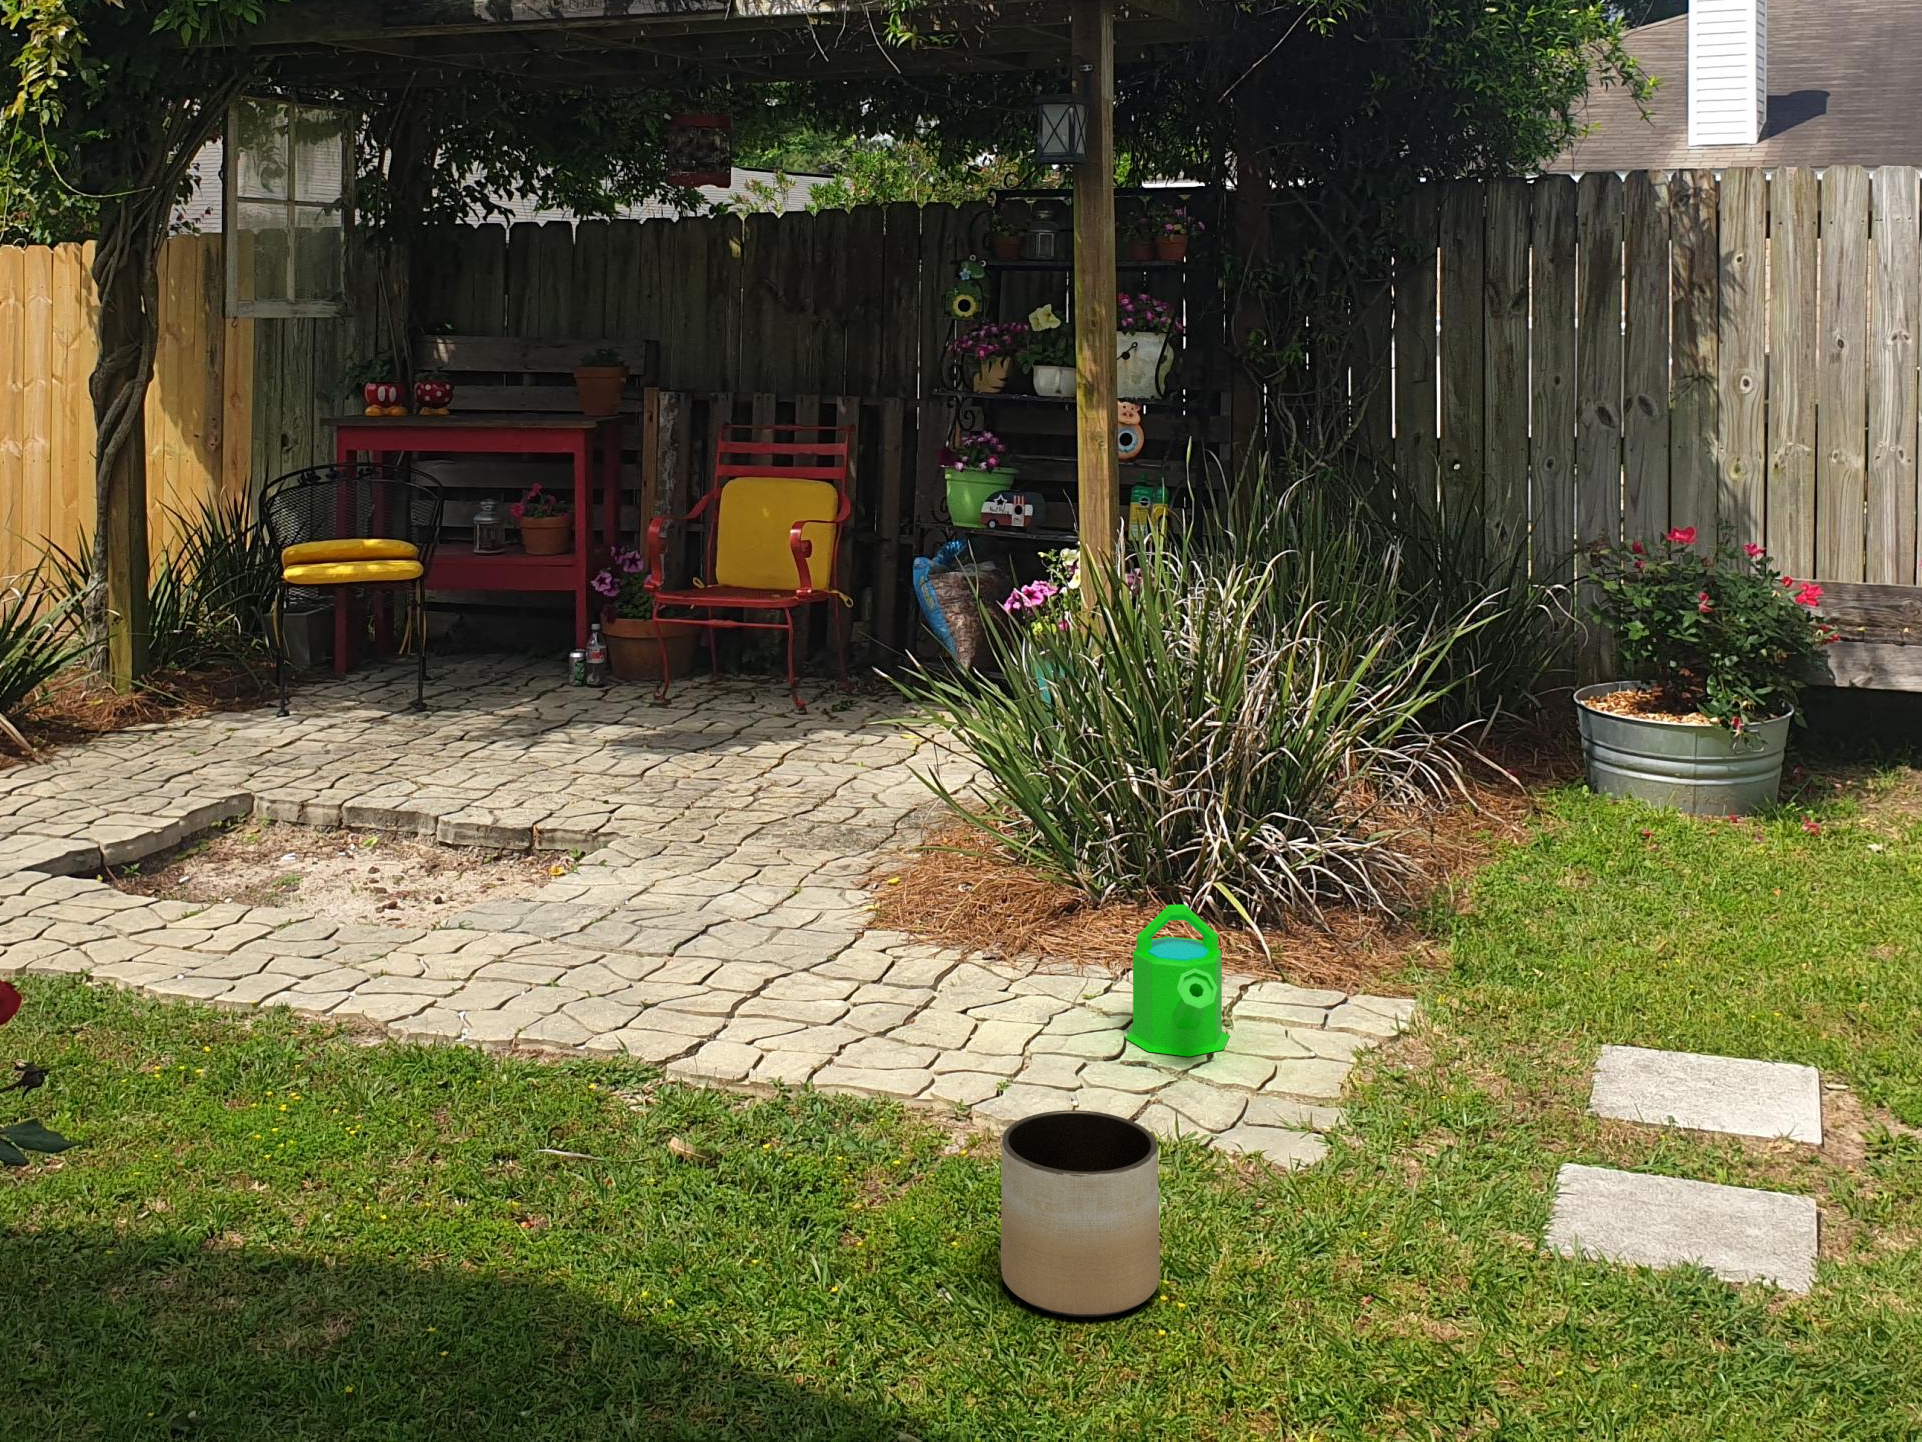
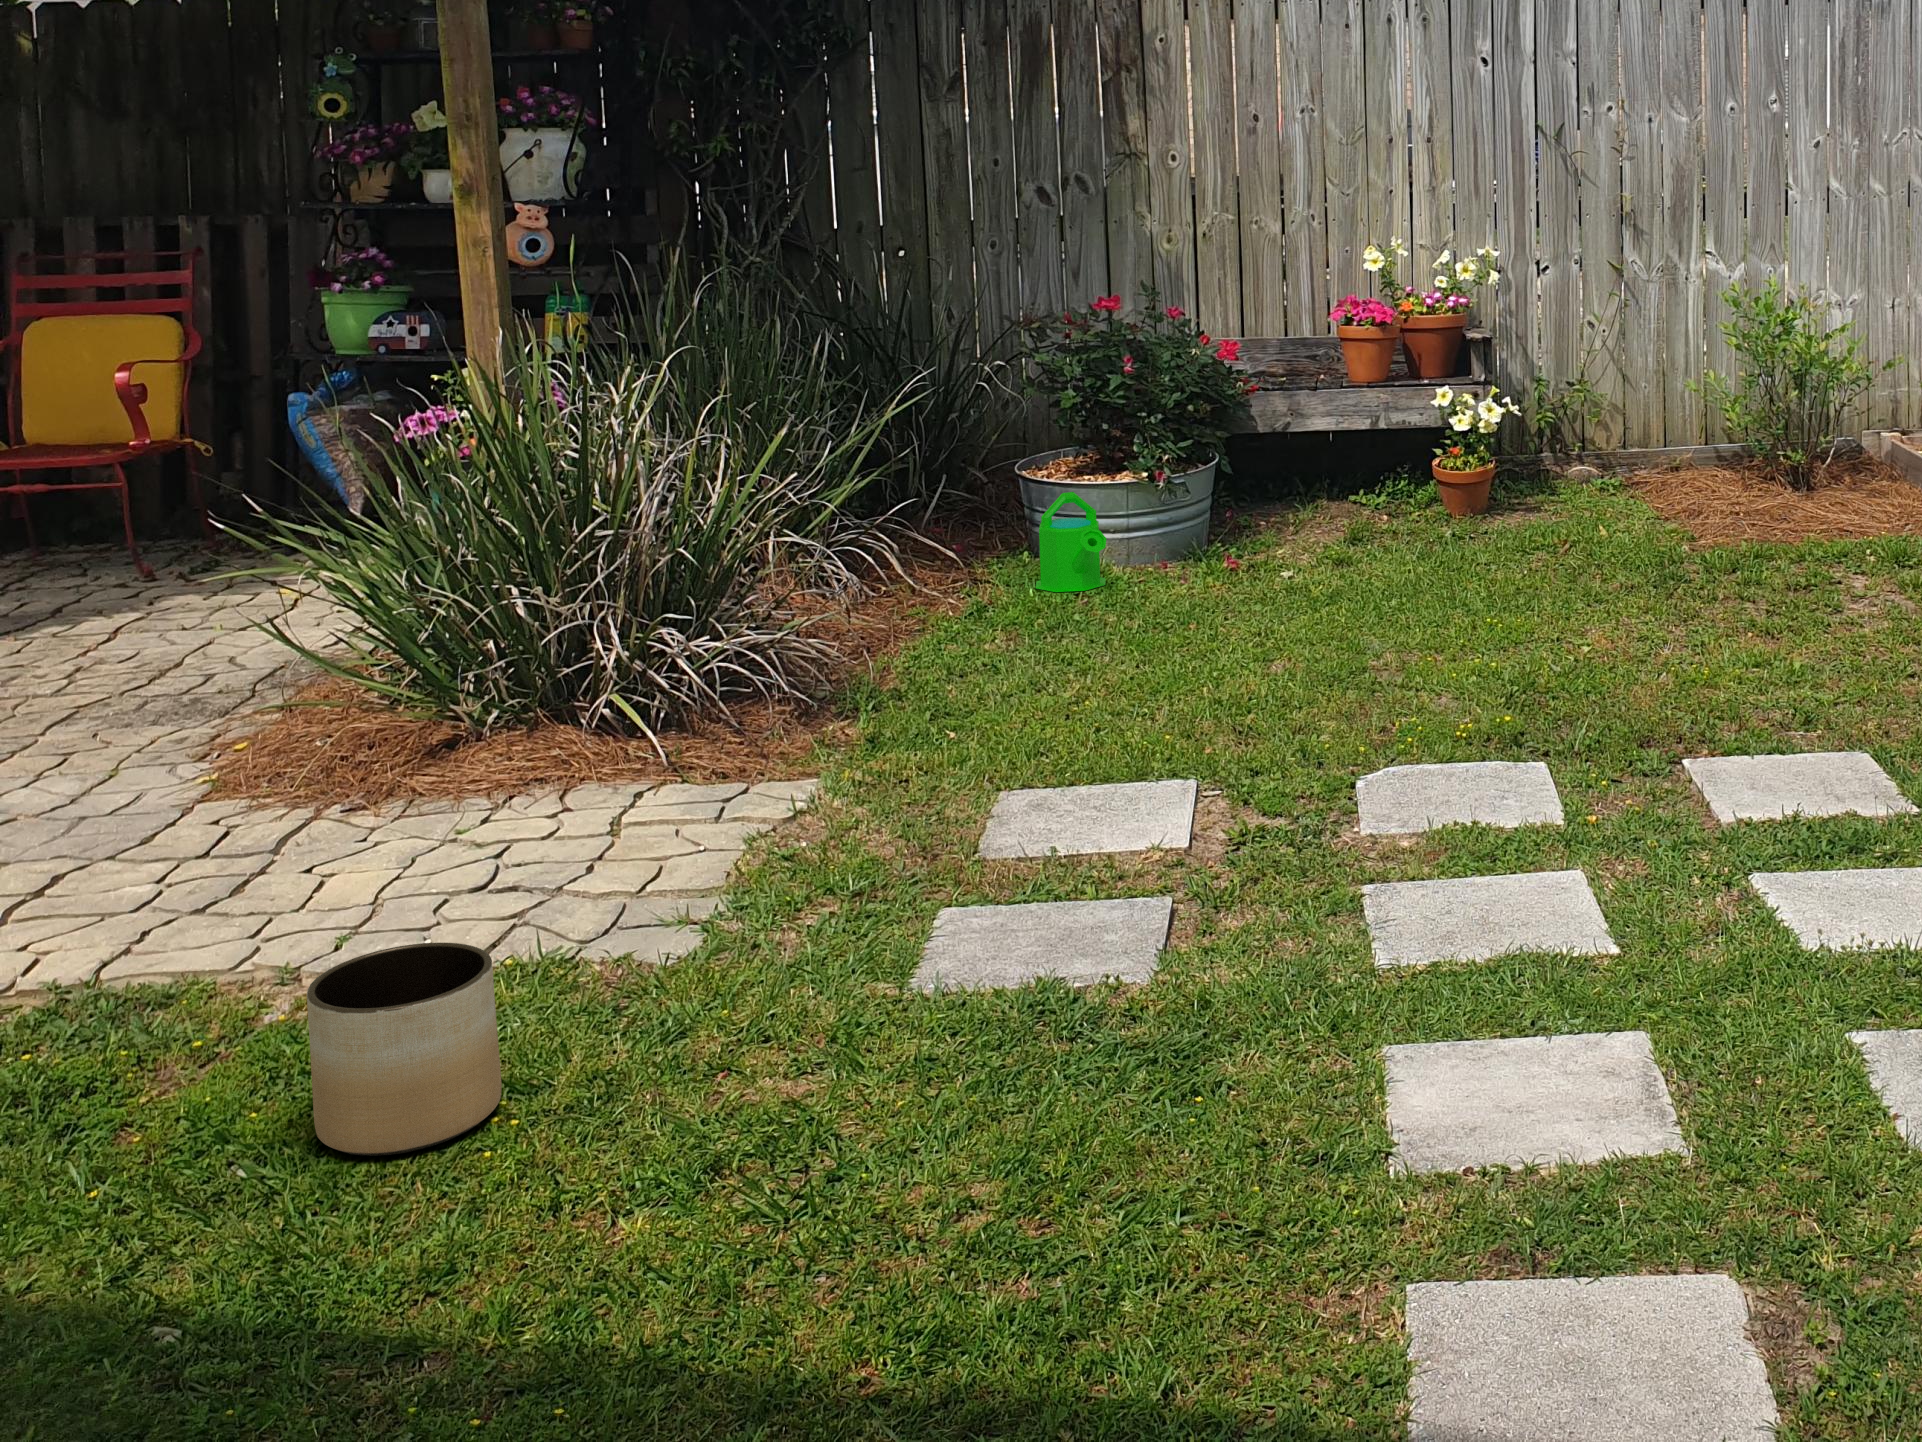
watering can: present [1125,905,1230,1057] -> present [1035,492,1106,592]

